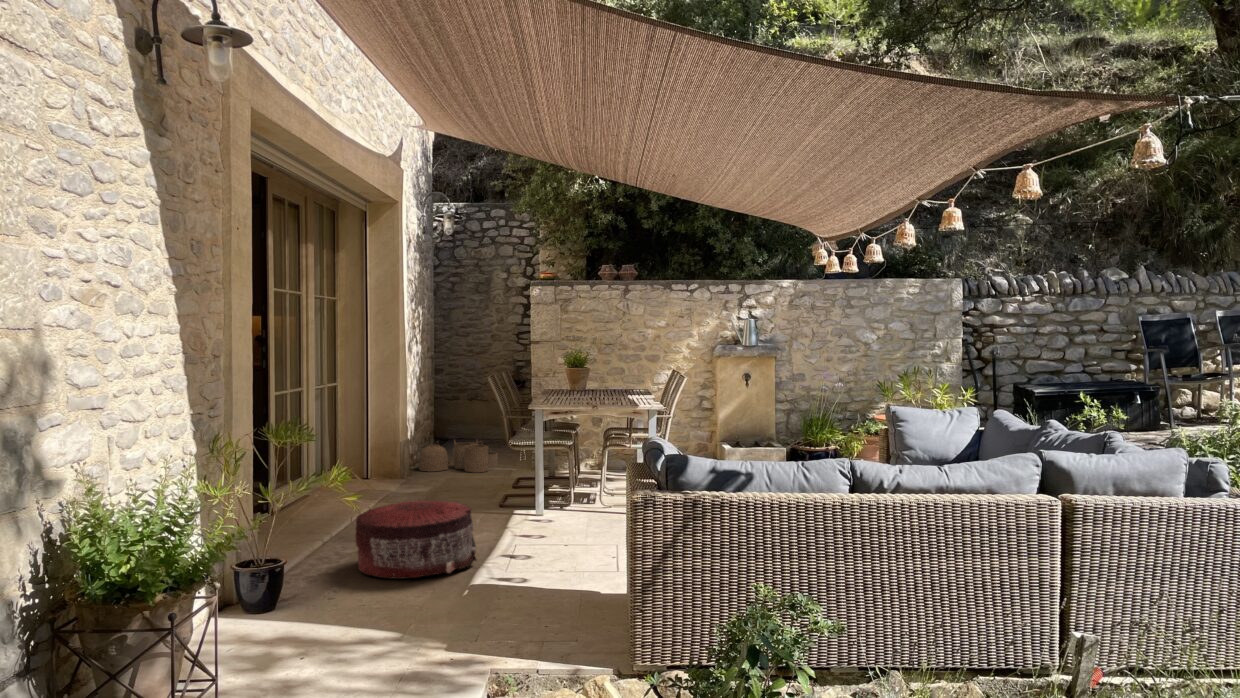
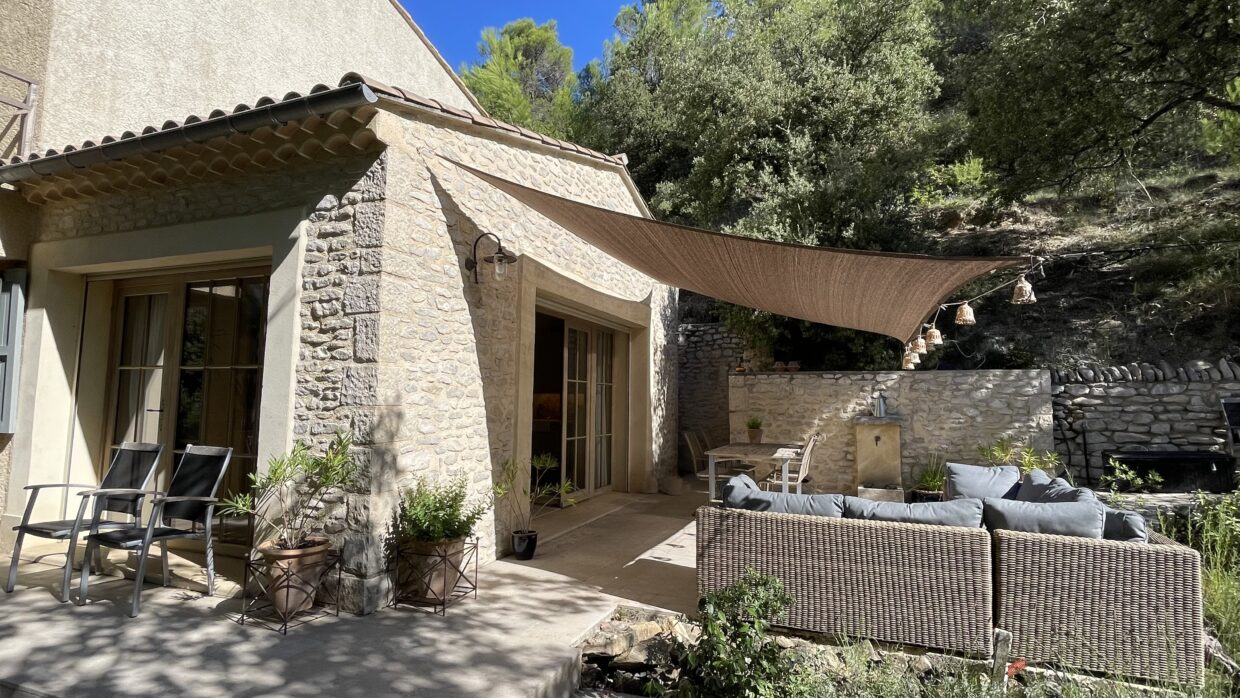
pouf: present [355,501,476,578] -> none [577,507,645,553]

